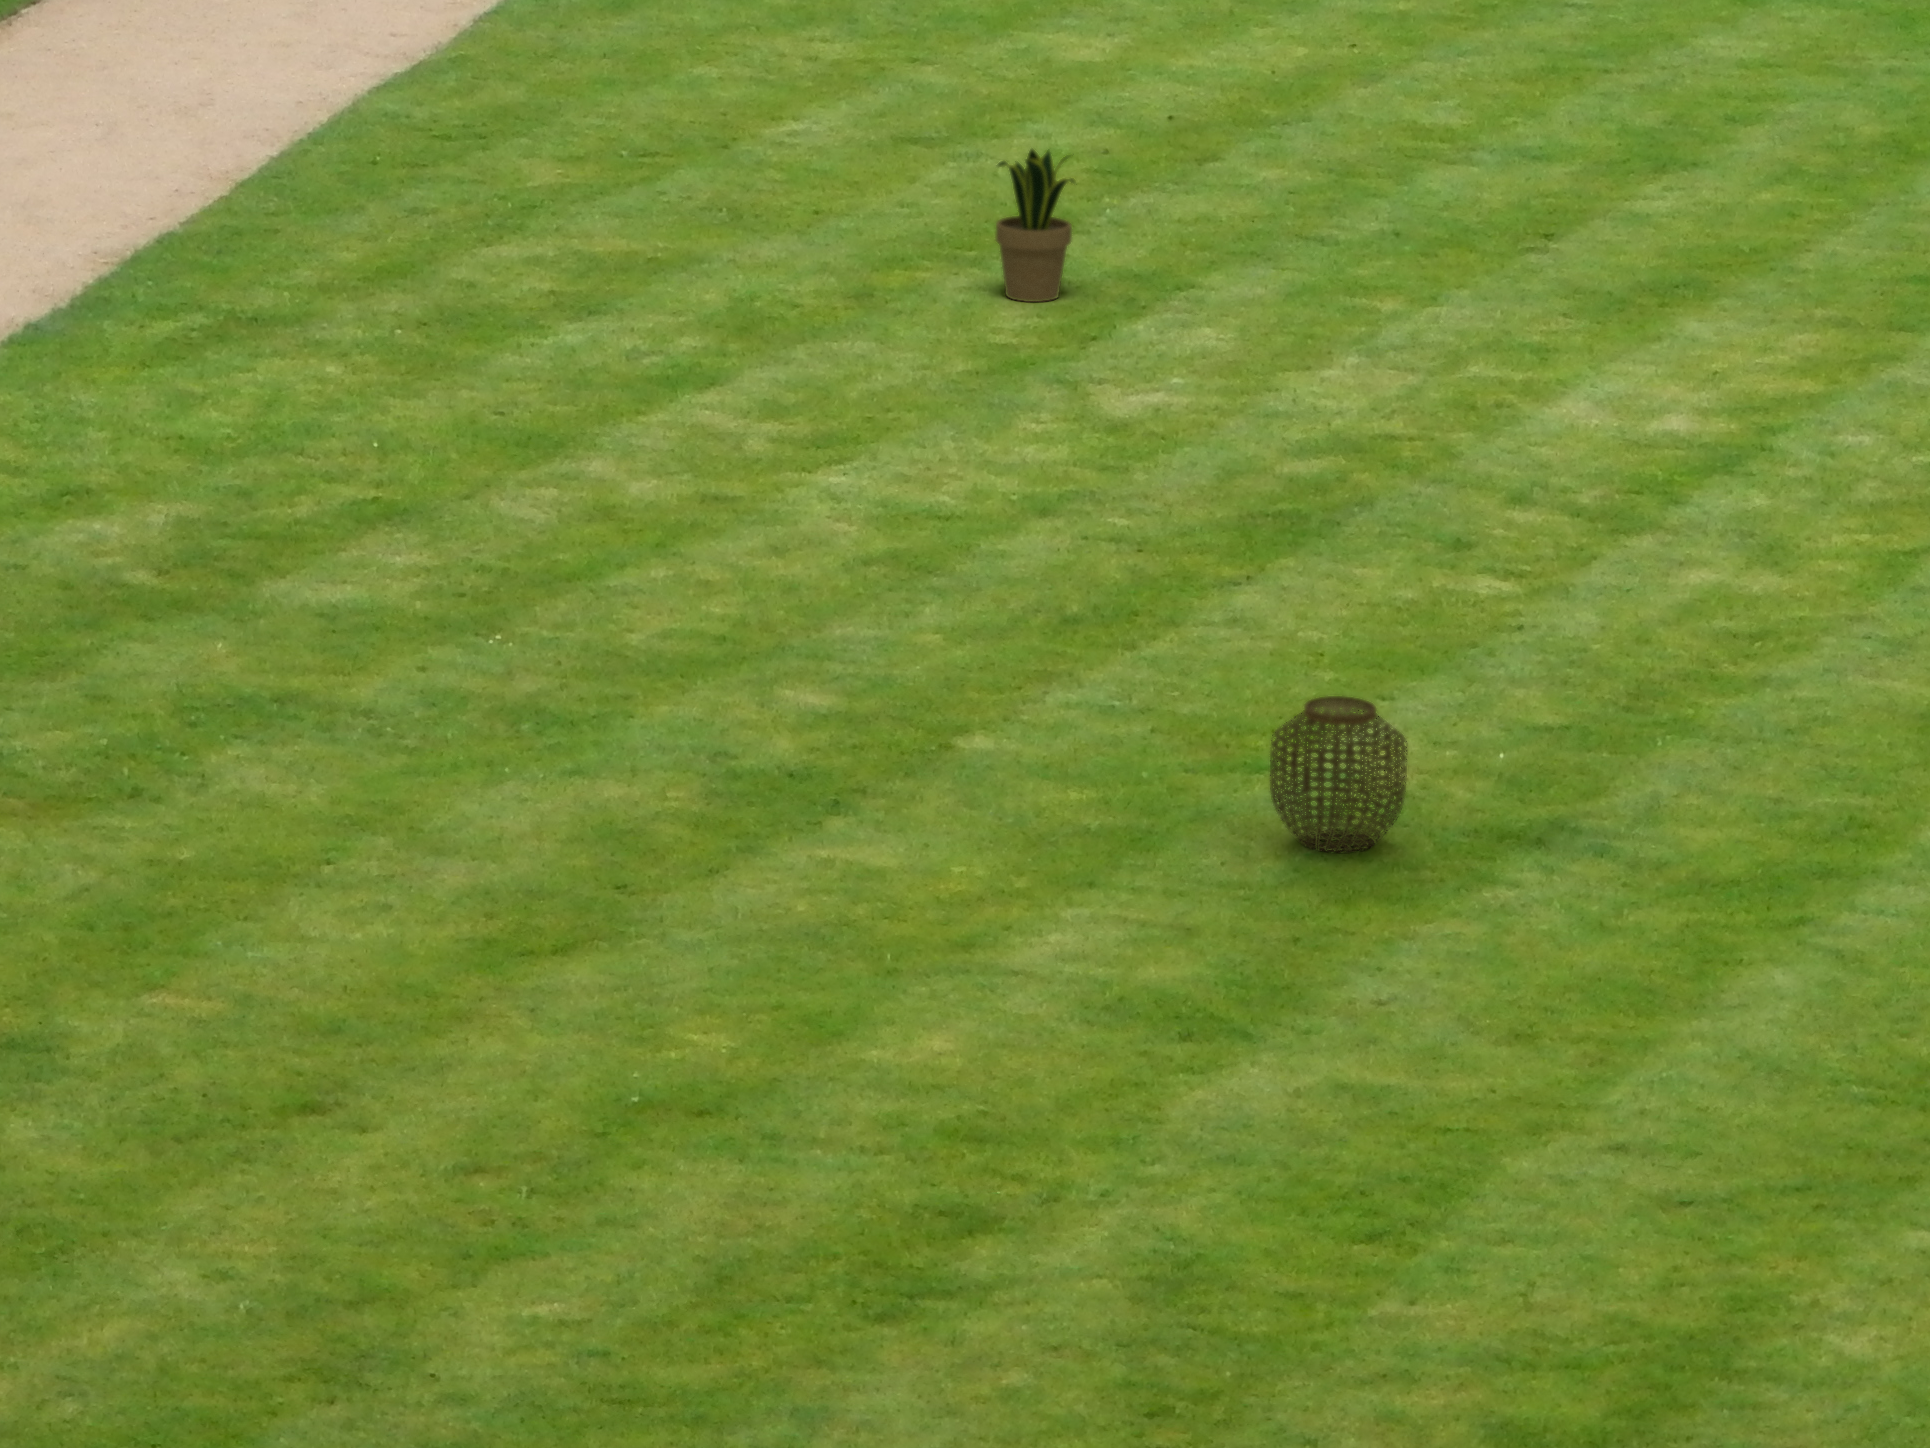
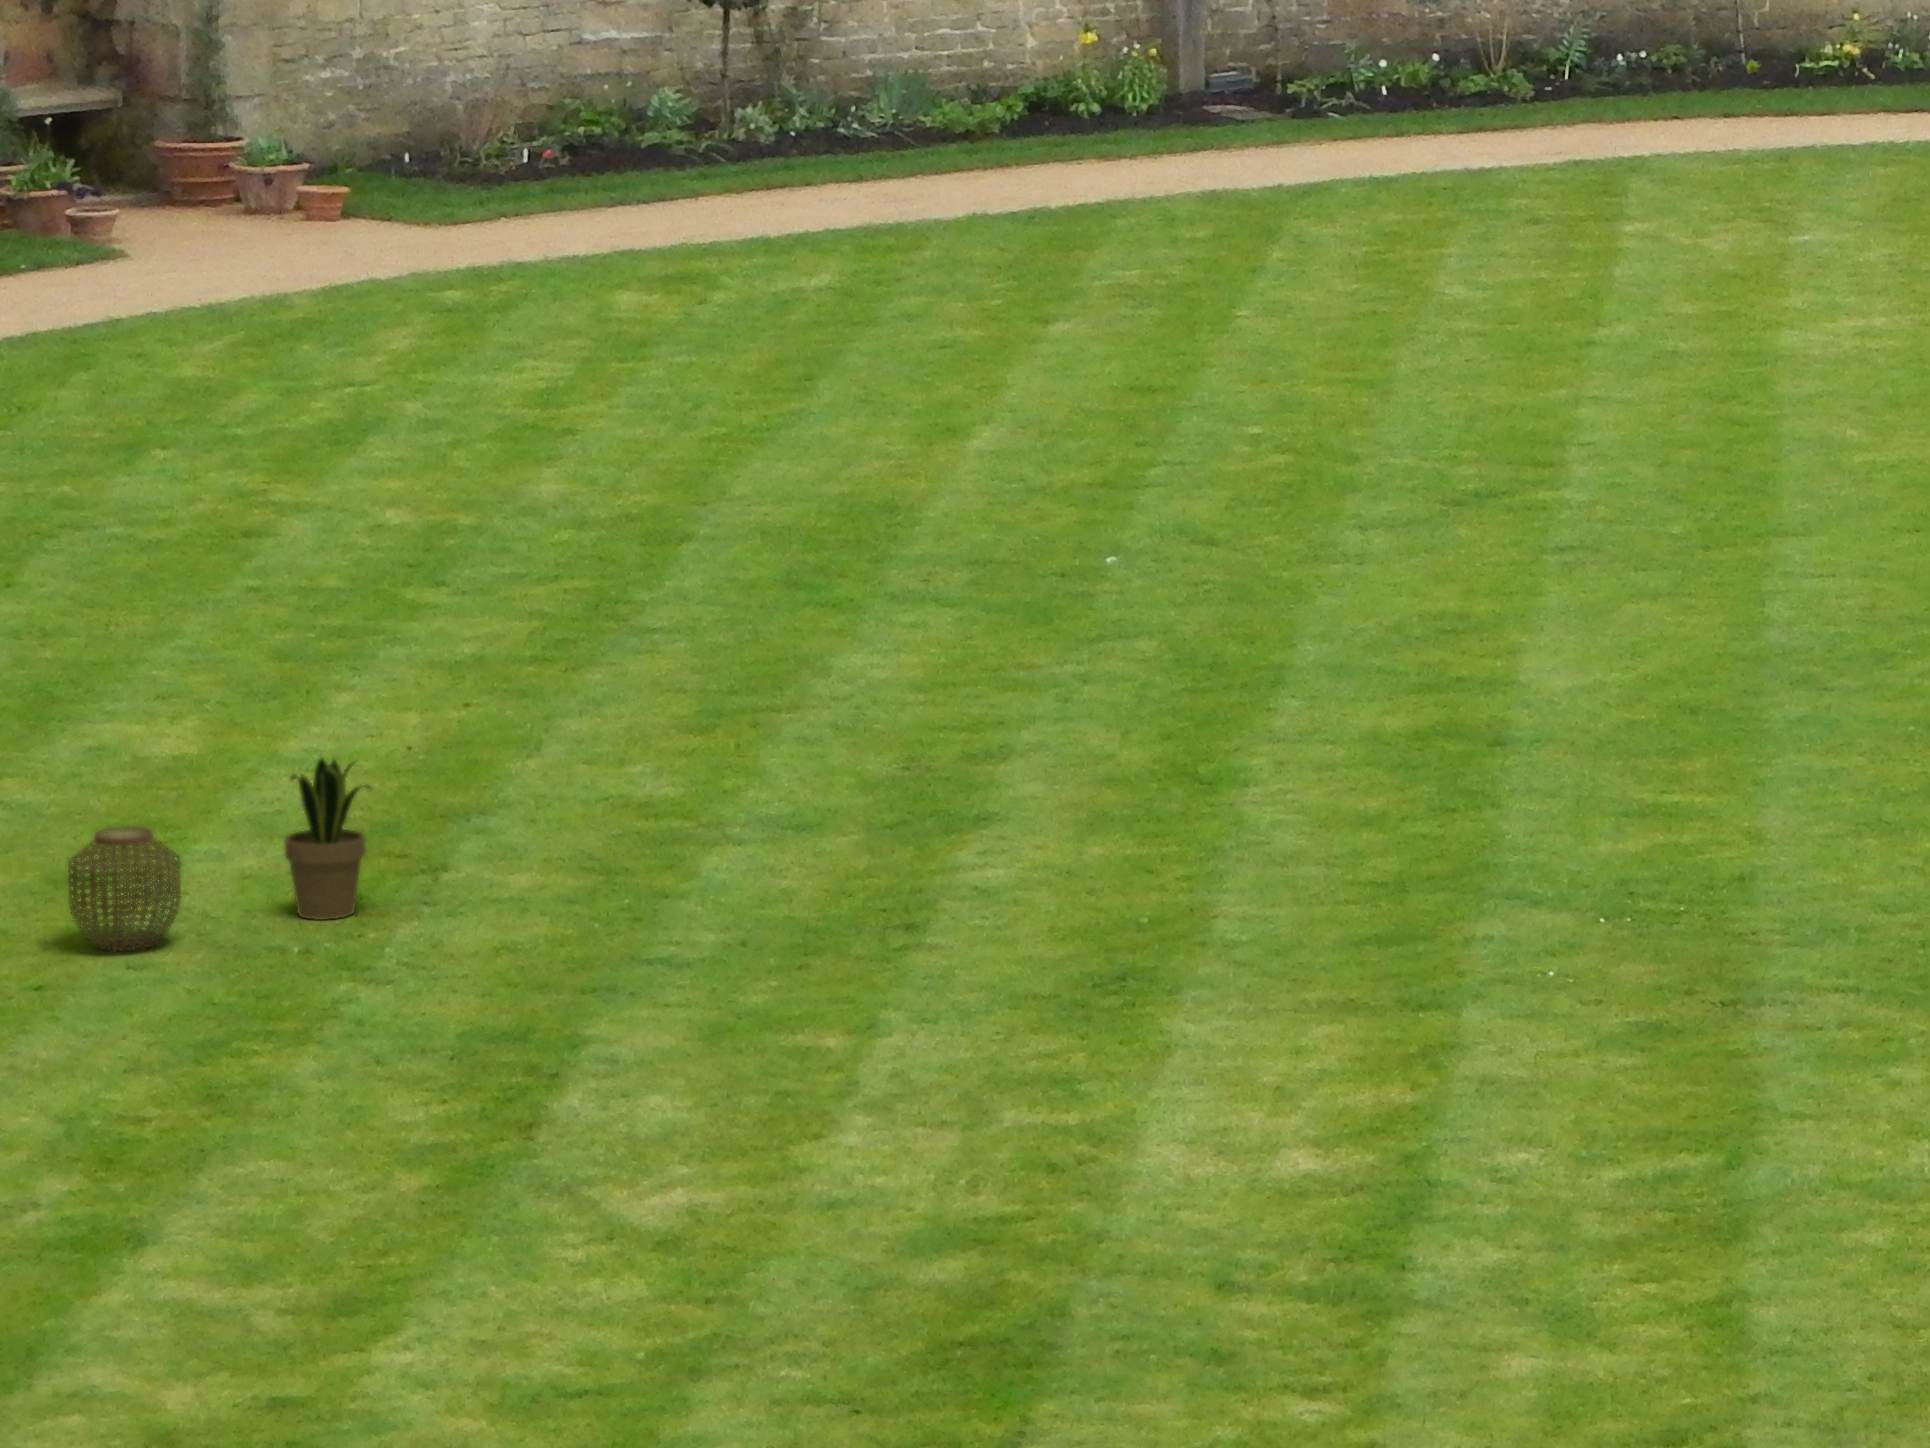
woven basket: present [1270,696,1408,852] -> present [68,826,181,951]

